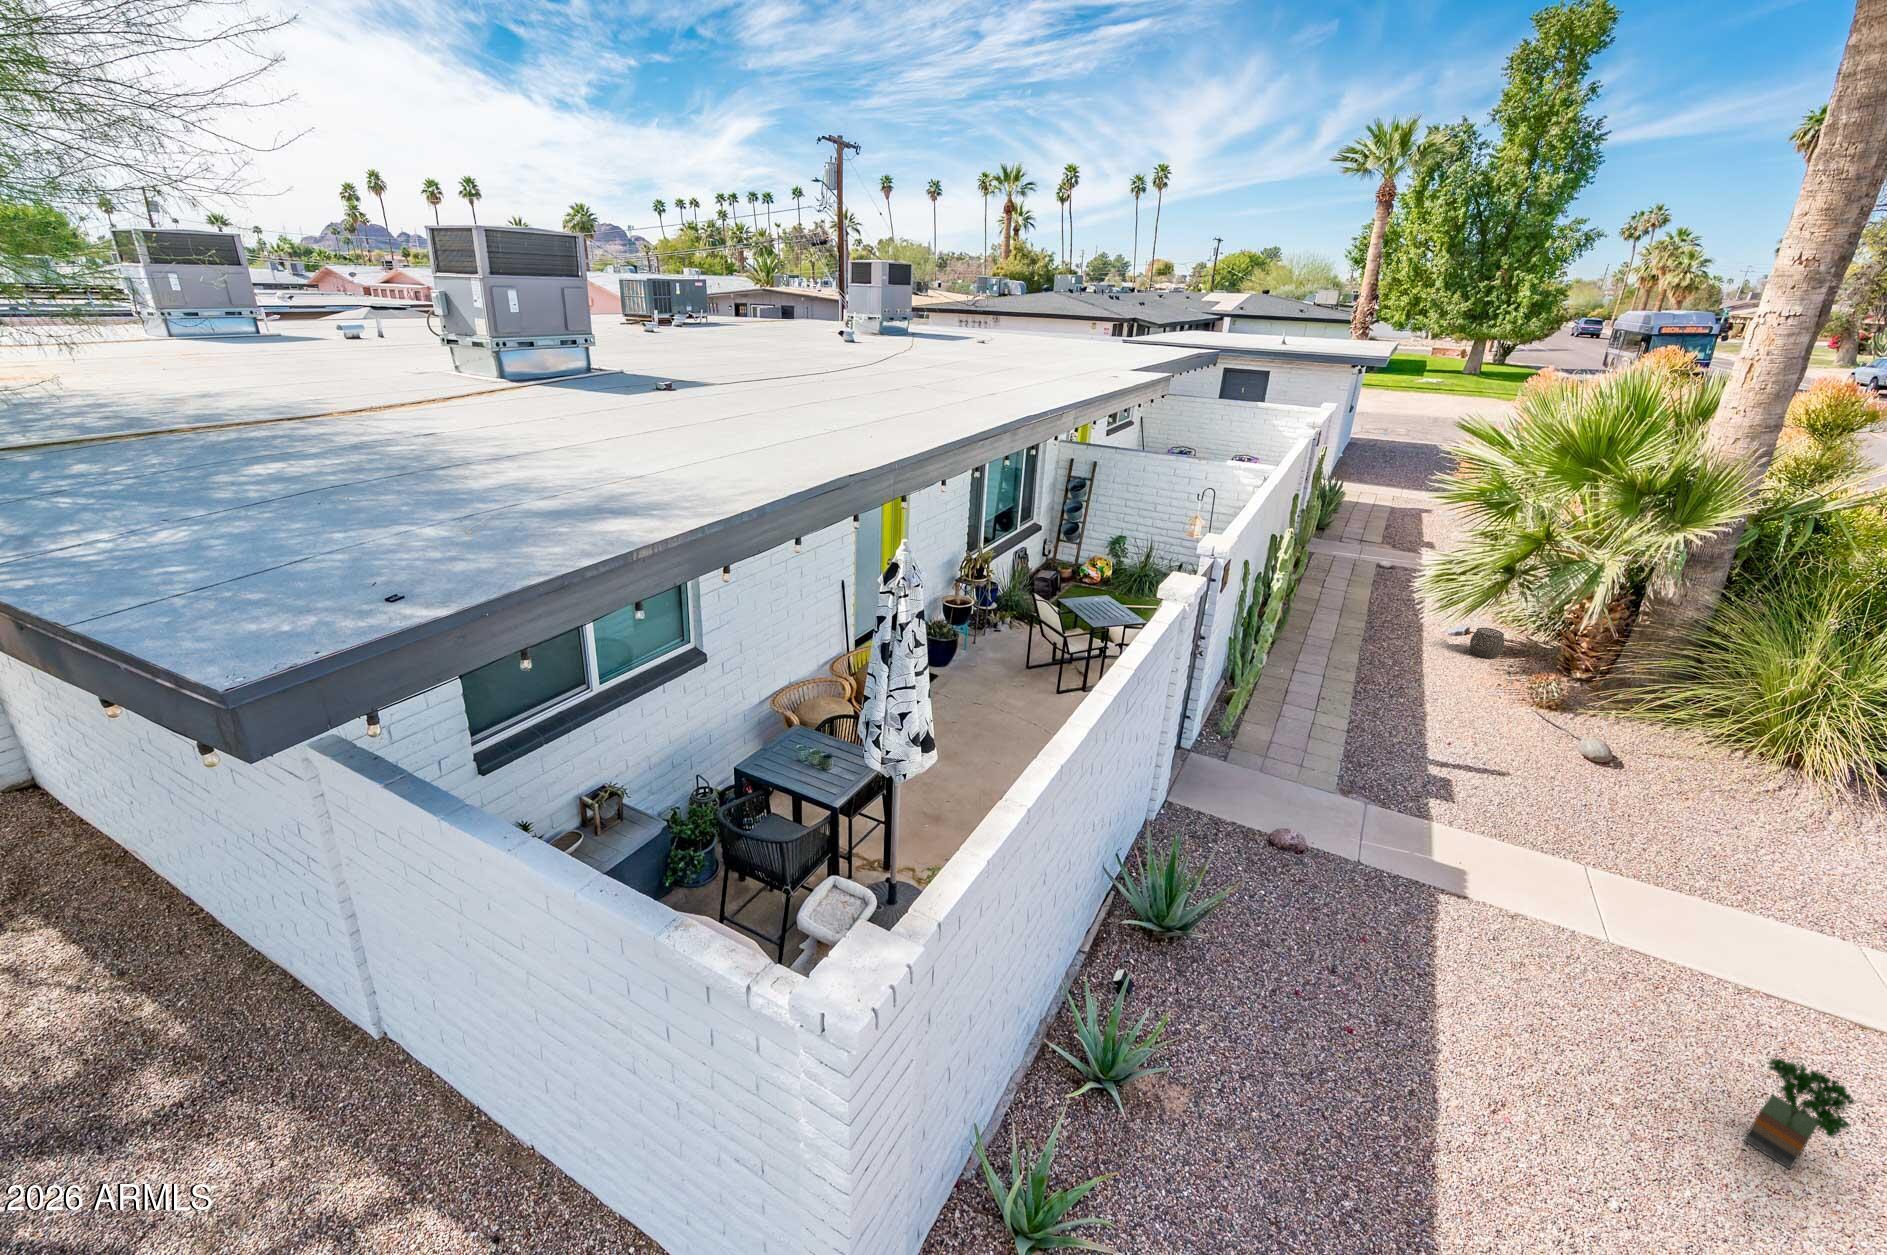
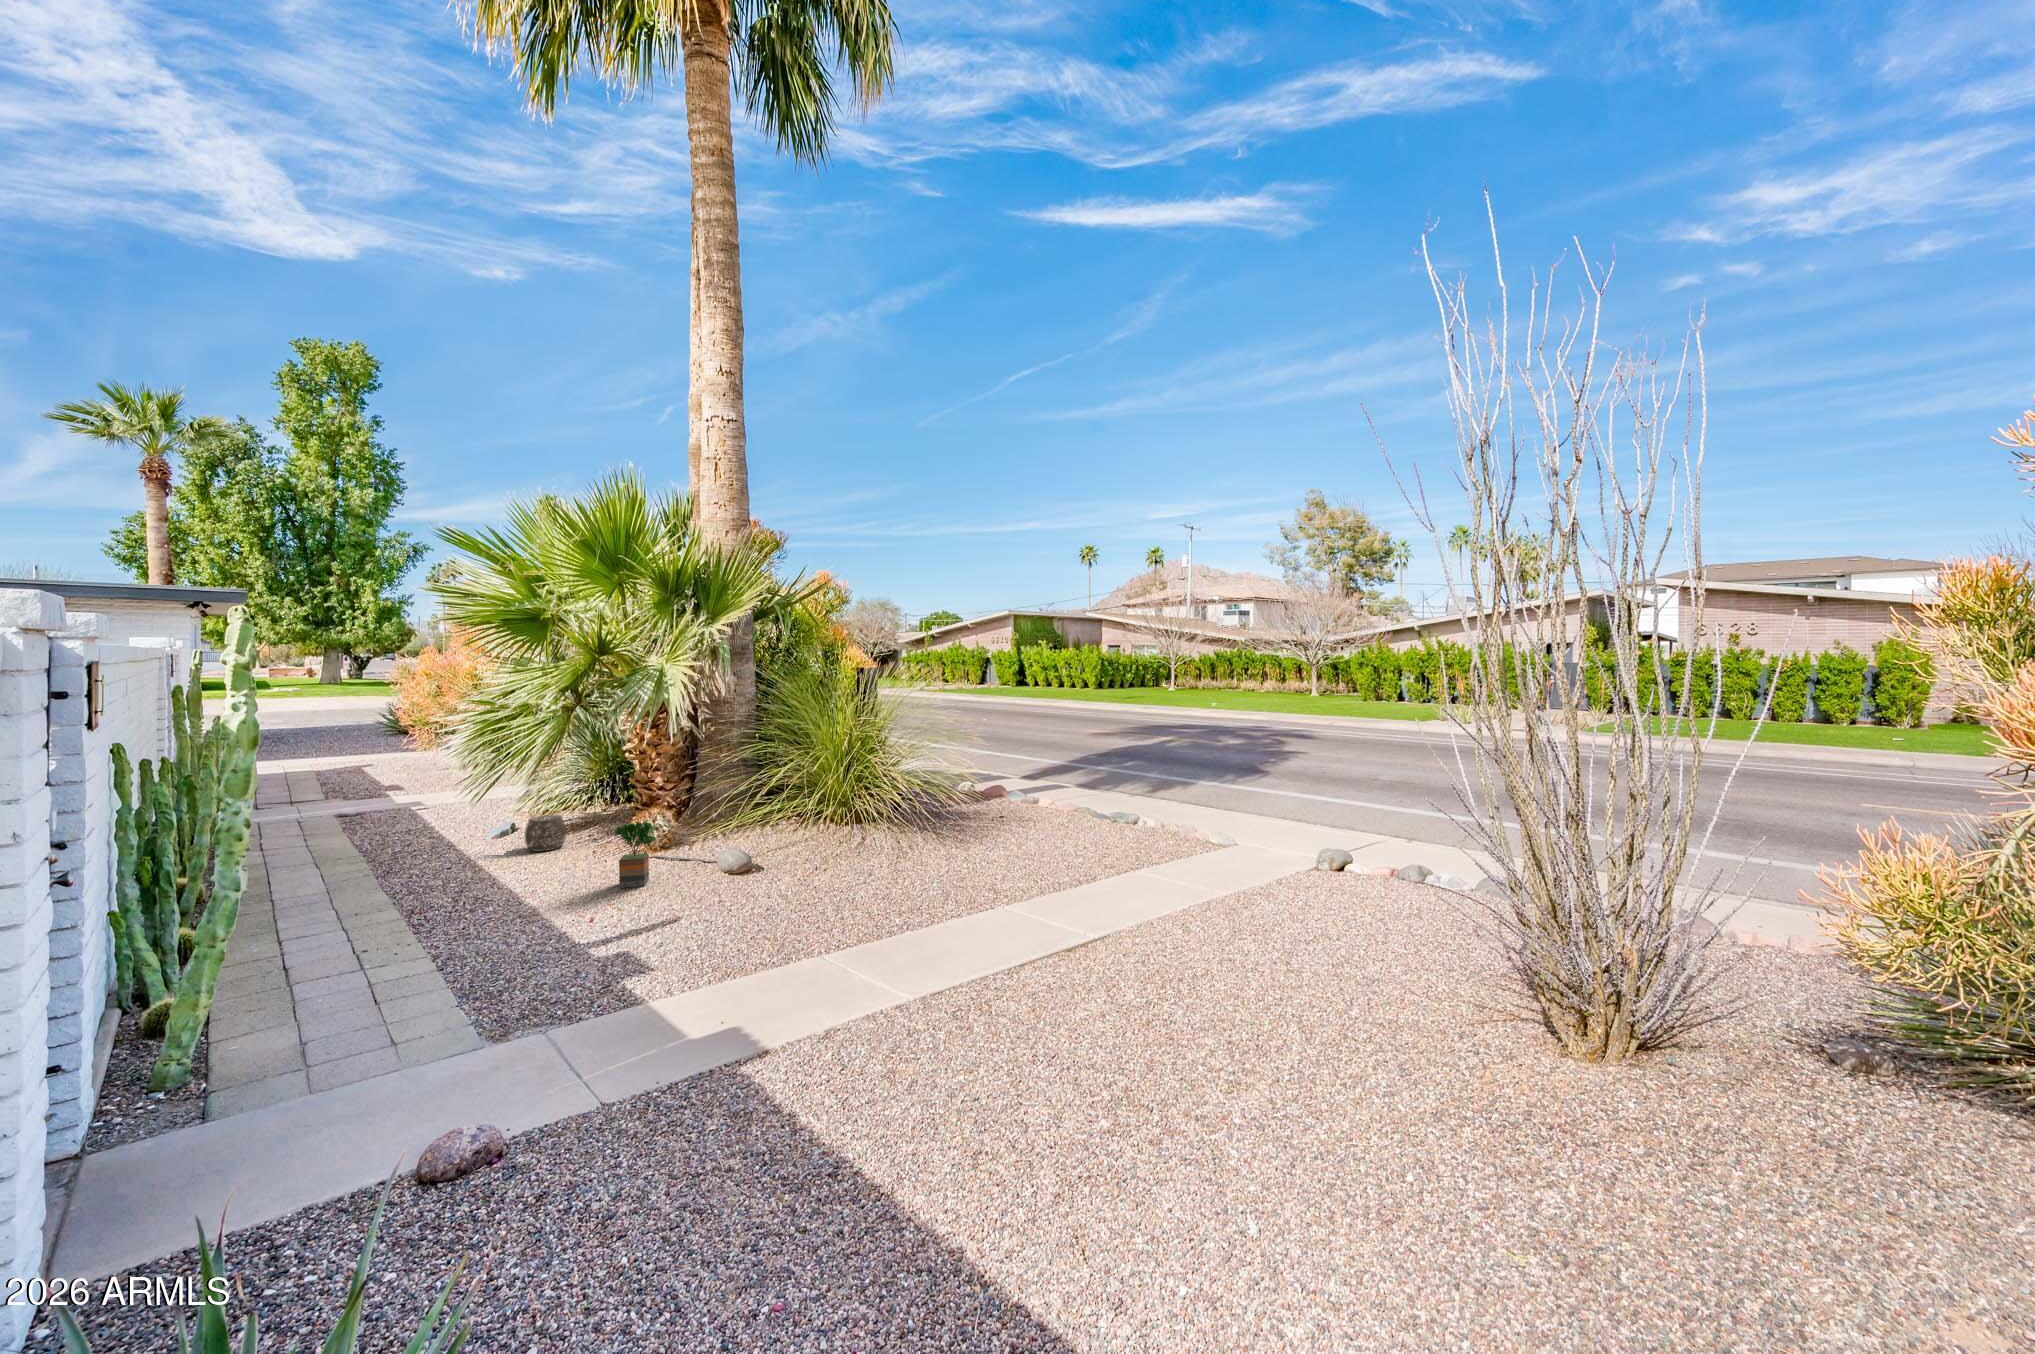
potted tree: present [1744,1059,1855,1169] -> present [614,822,657,888]

